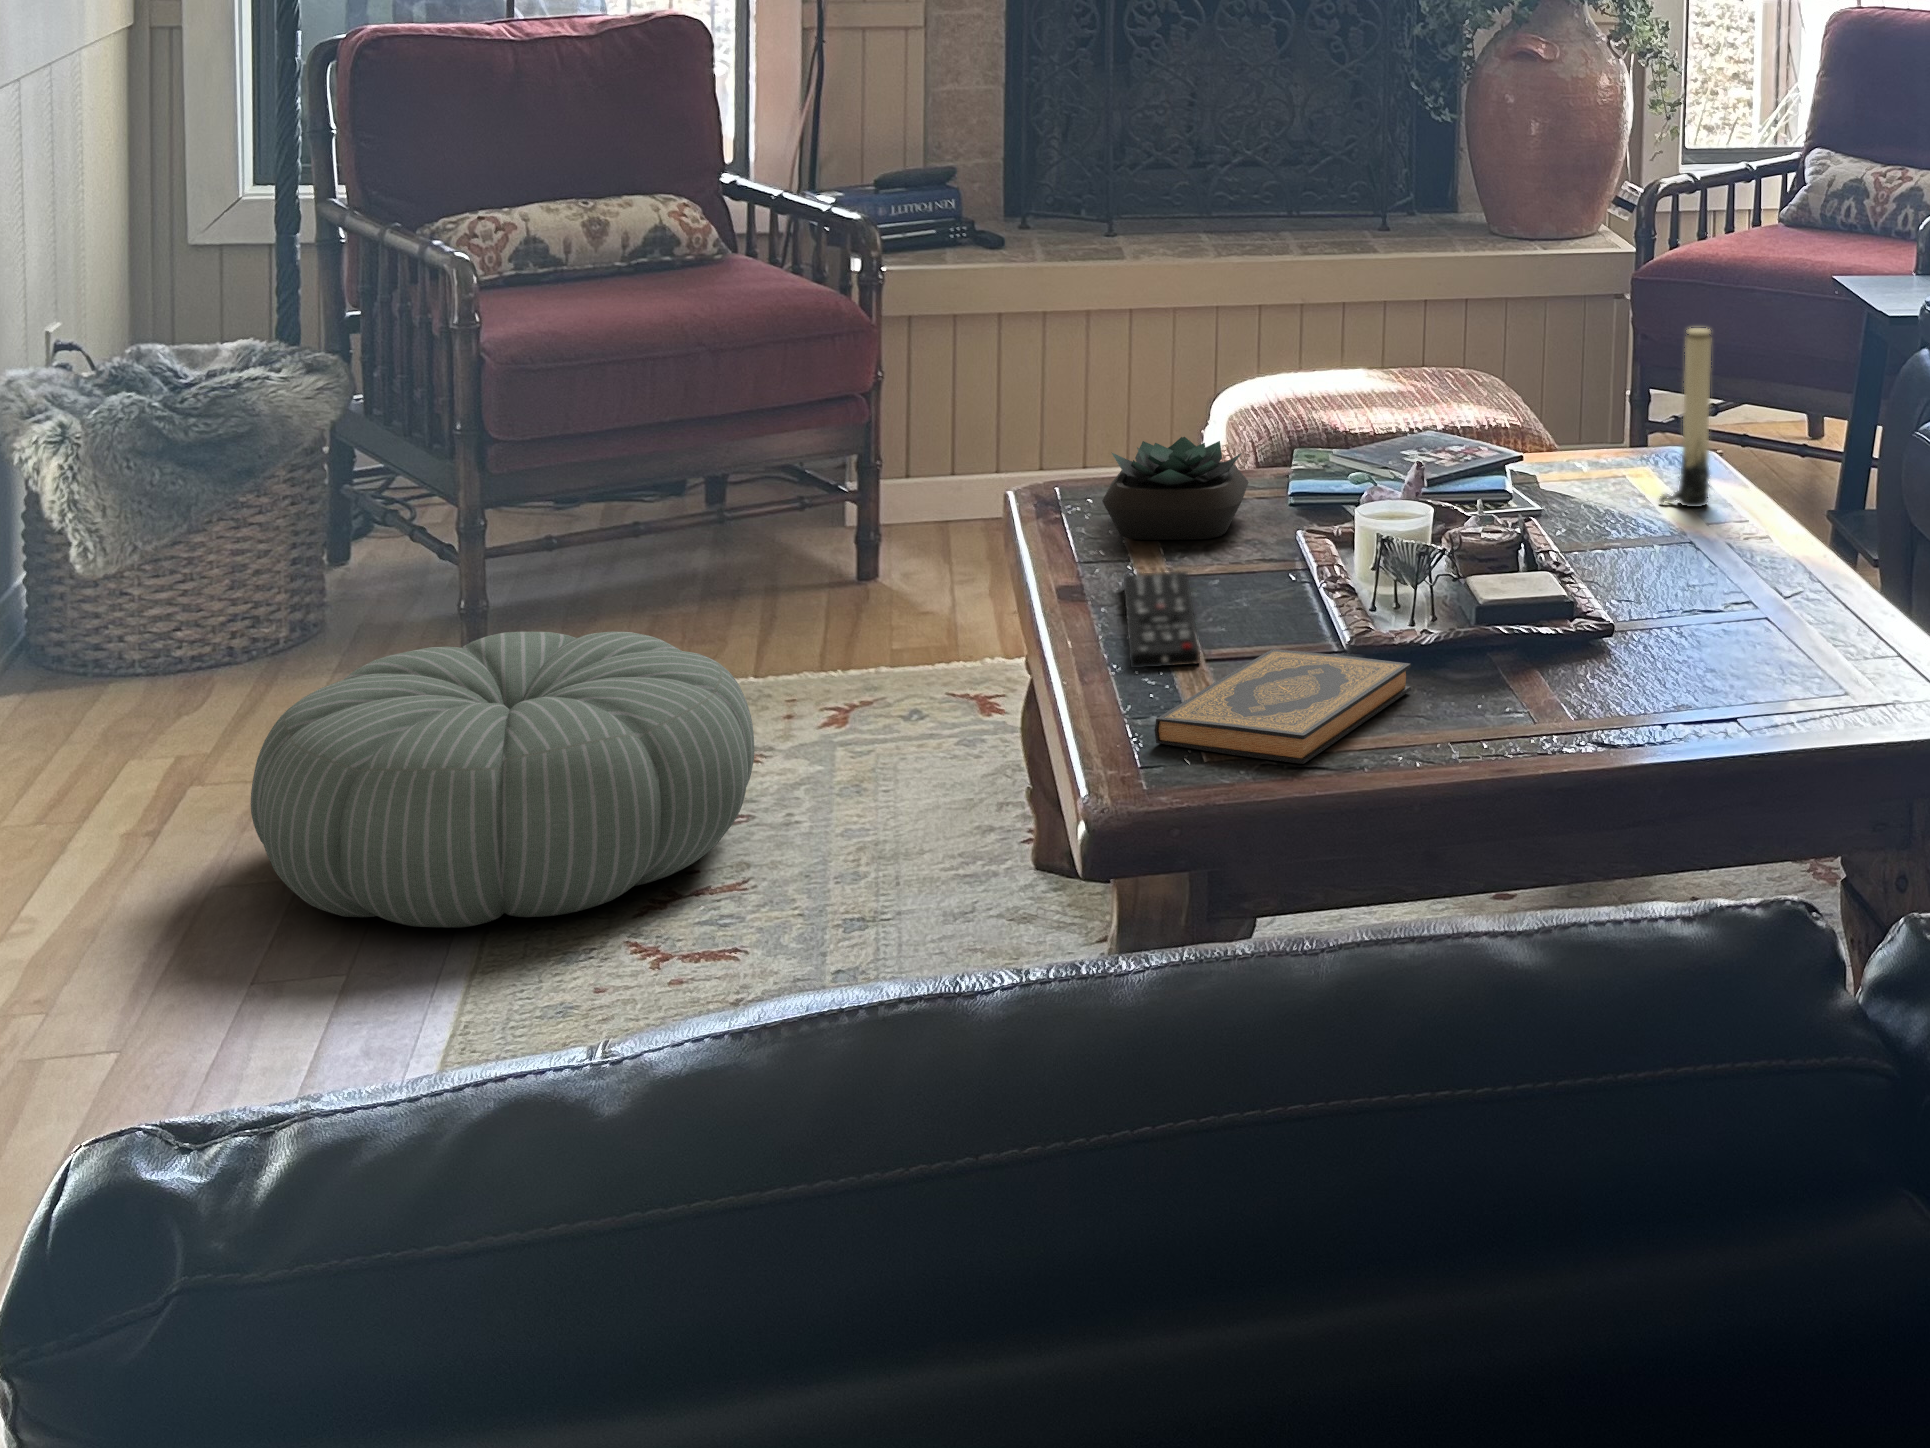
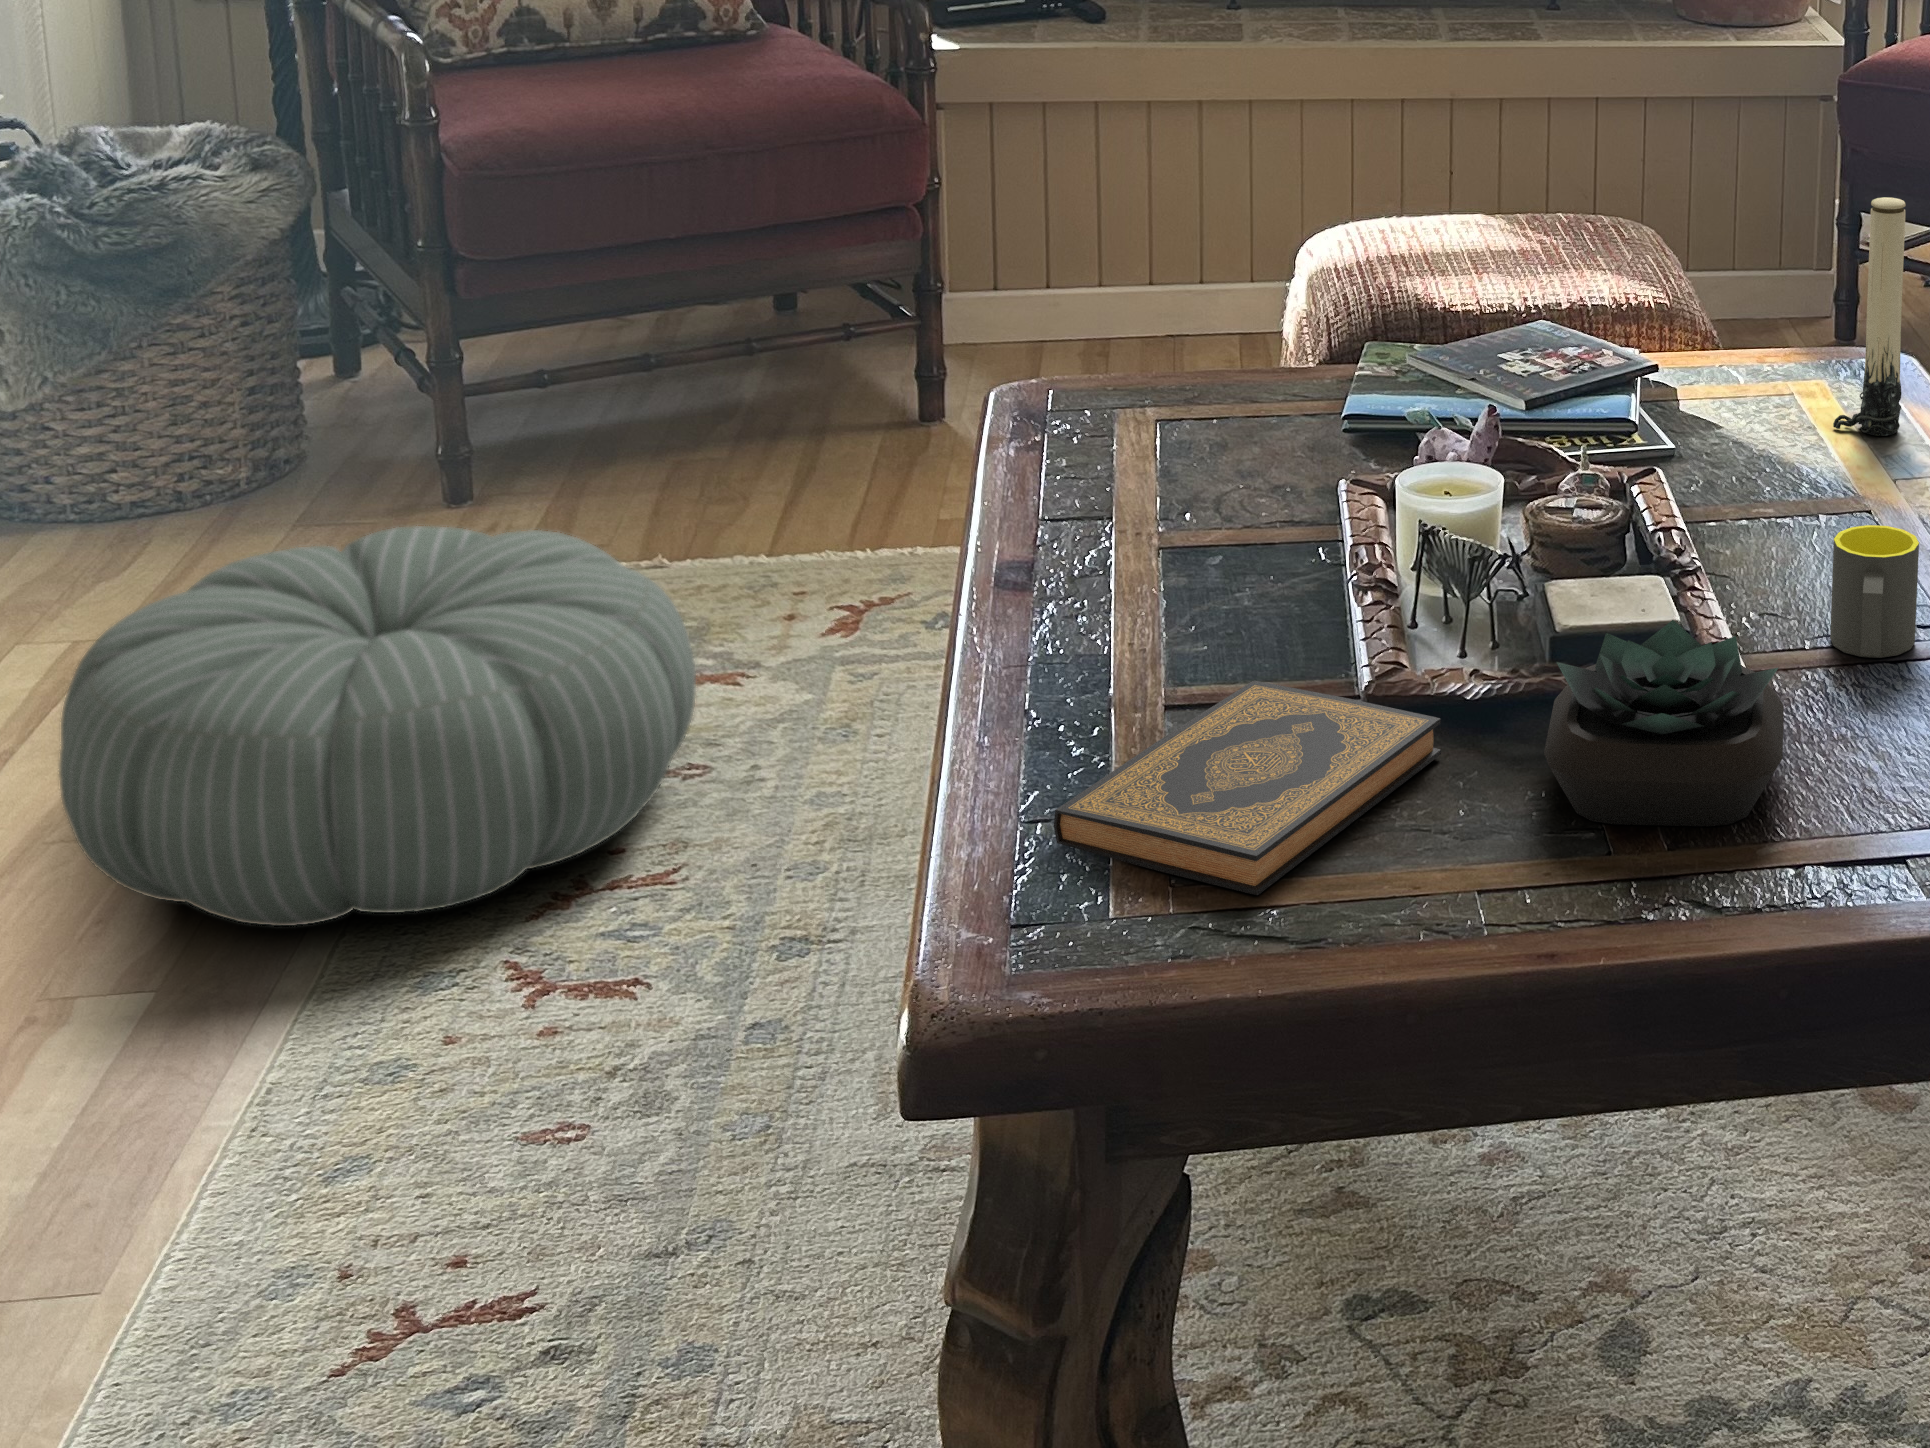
succulent plant: present [1102,437,1249,540] -> present [1544,620,1784,826]
mug: none [1673,540,1736,631] -> present [1830,525,1919,658]
remote control: present [1124,571,1200,668] -> none [1061,529,1179,695]

